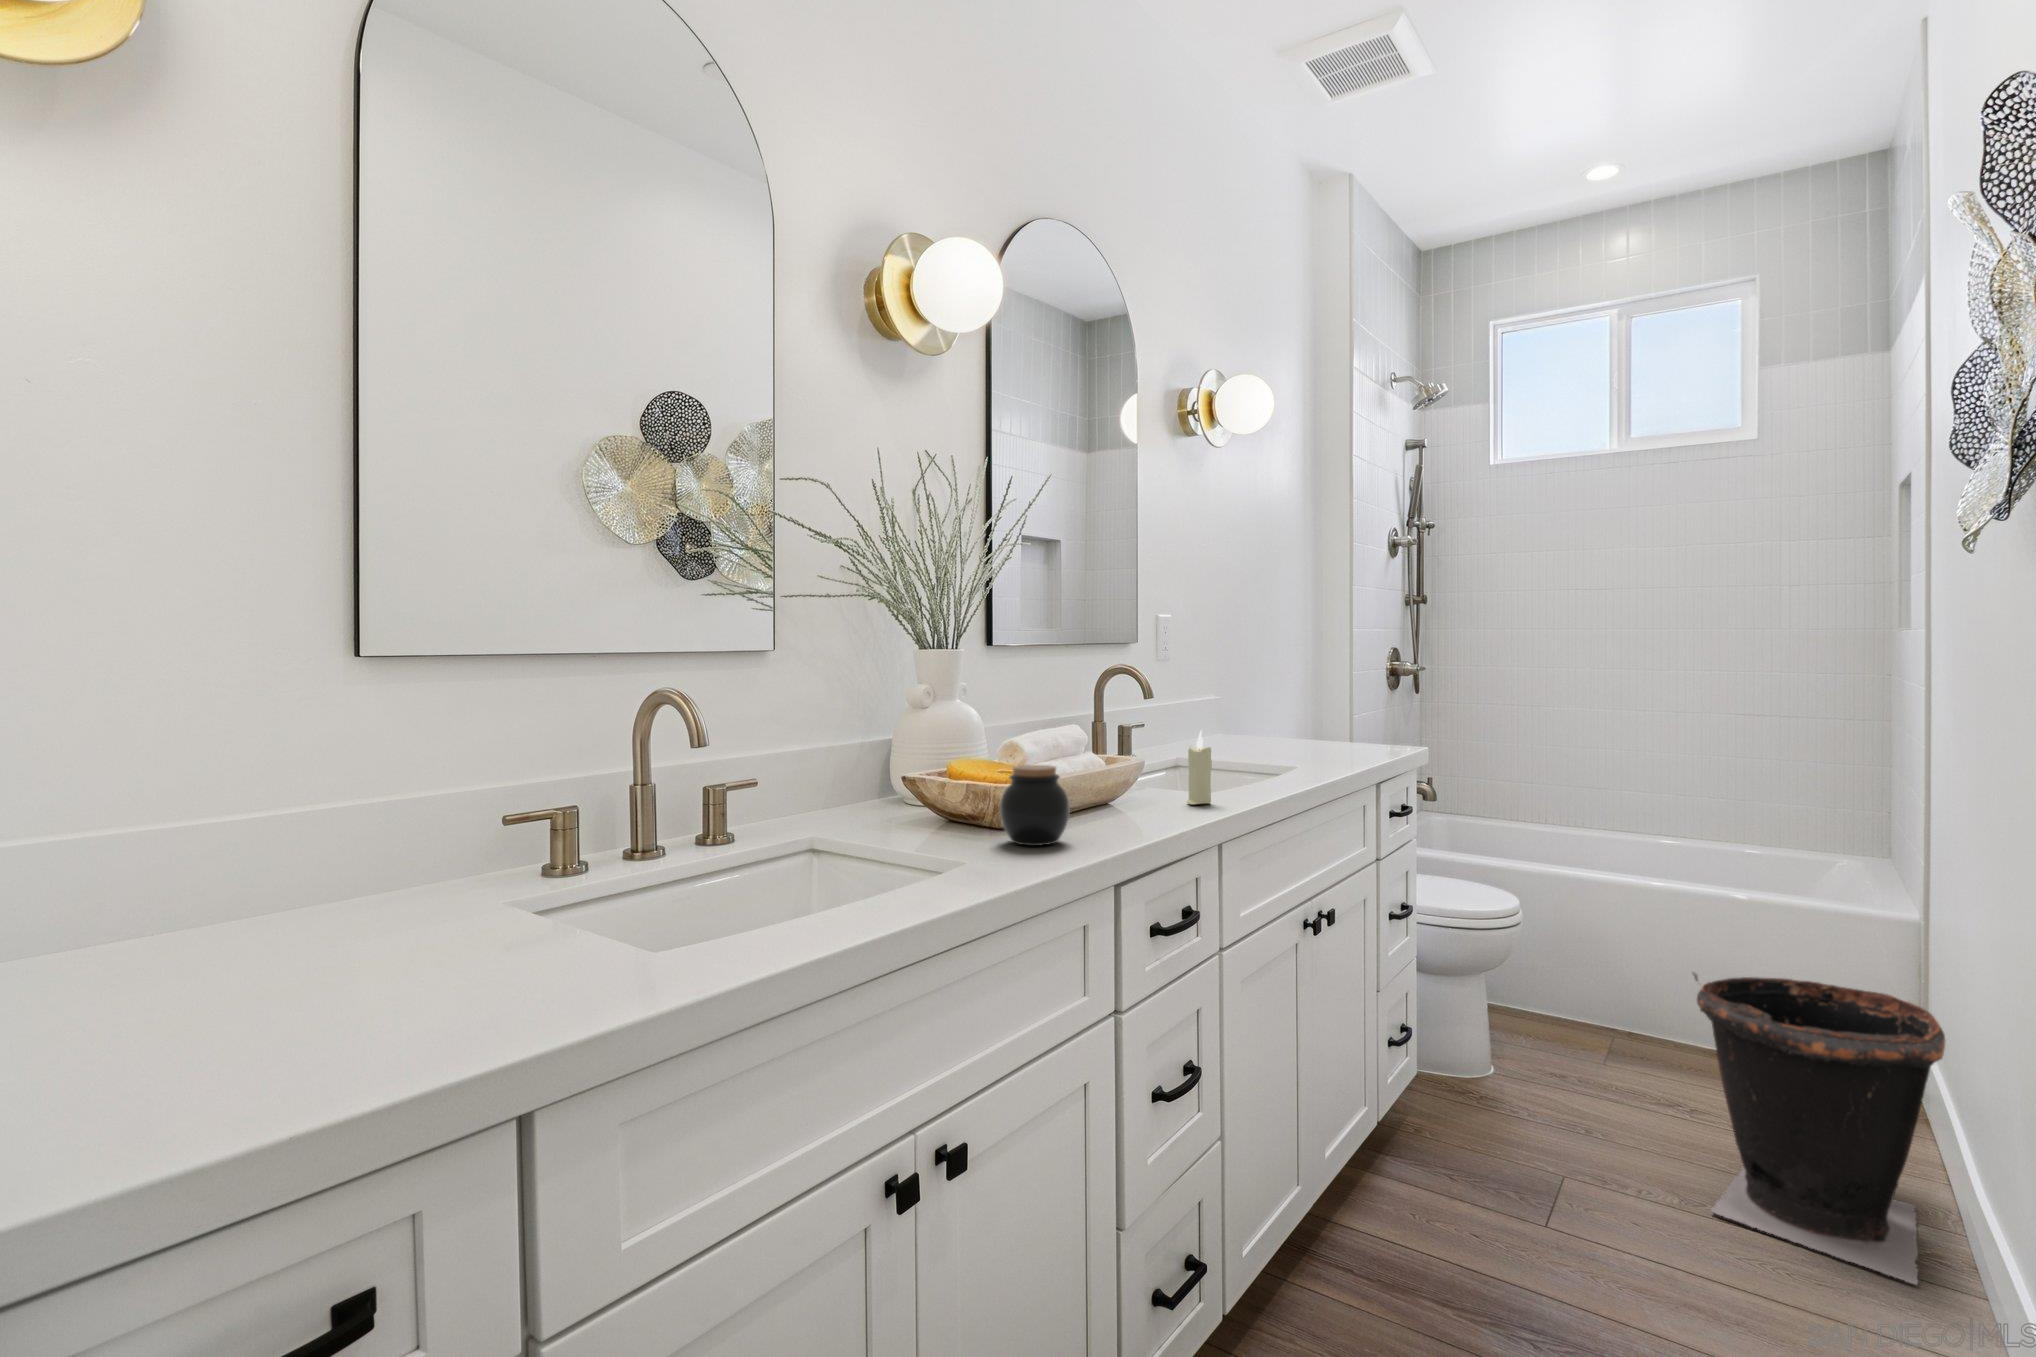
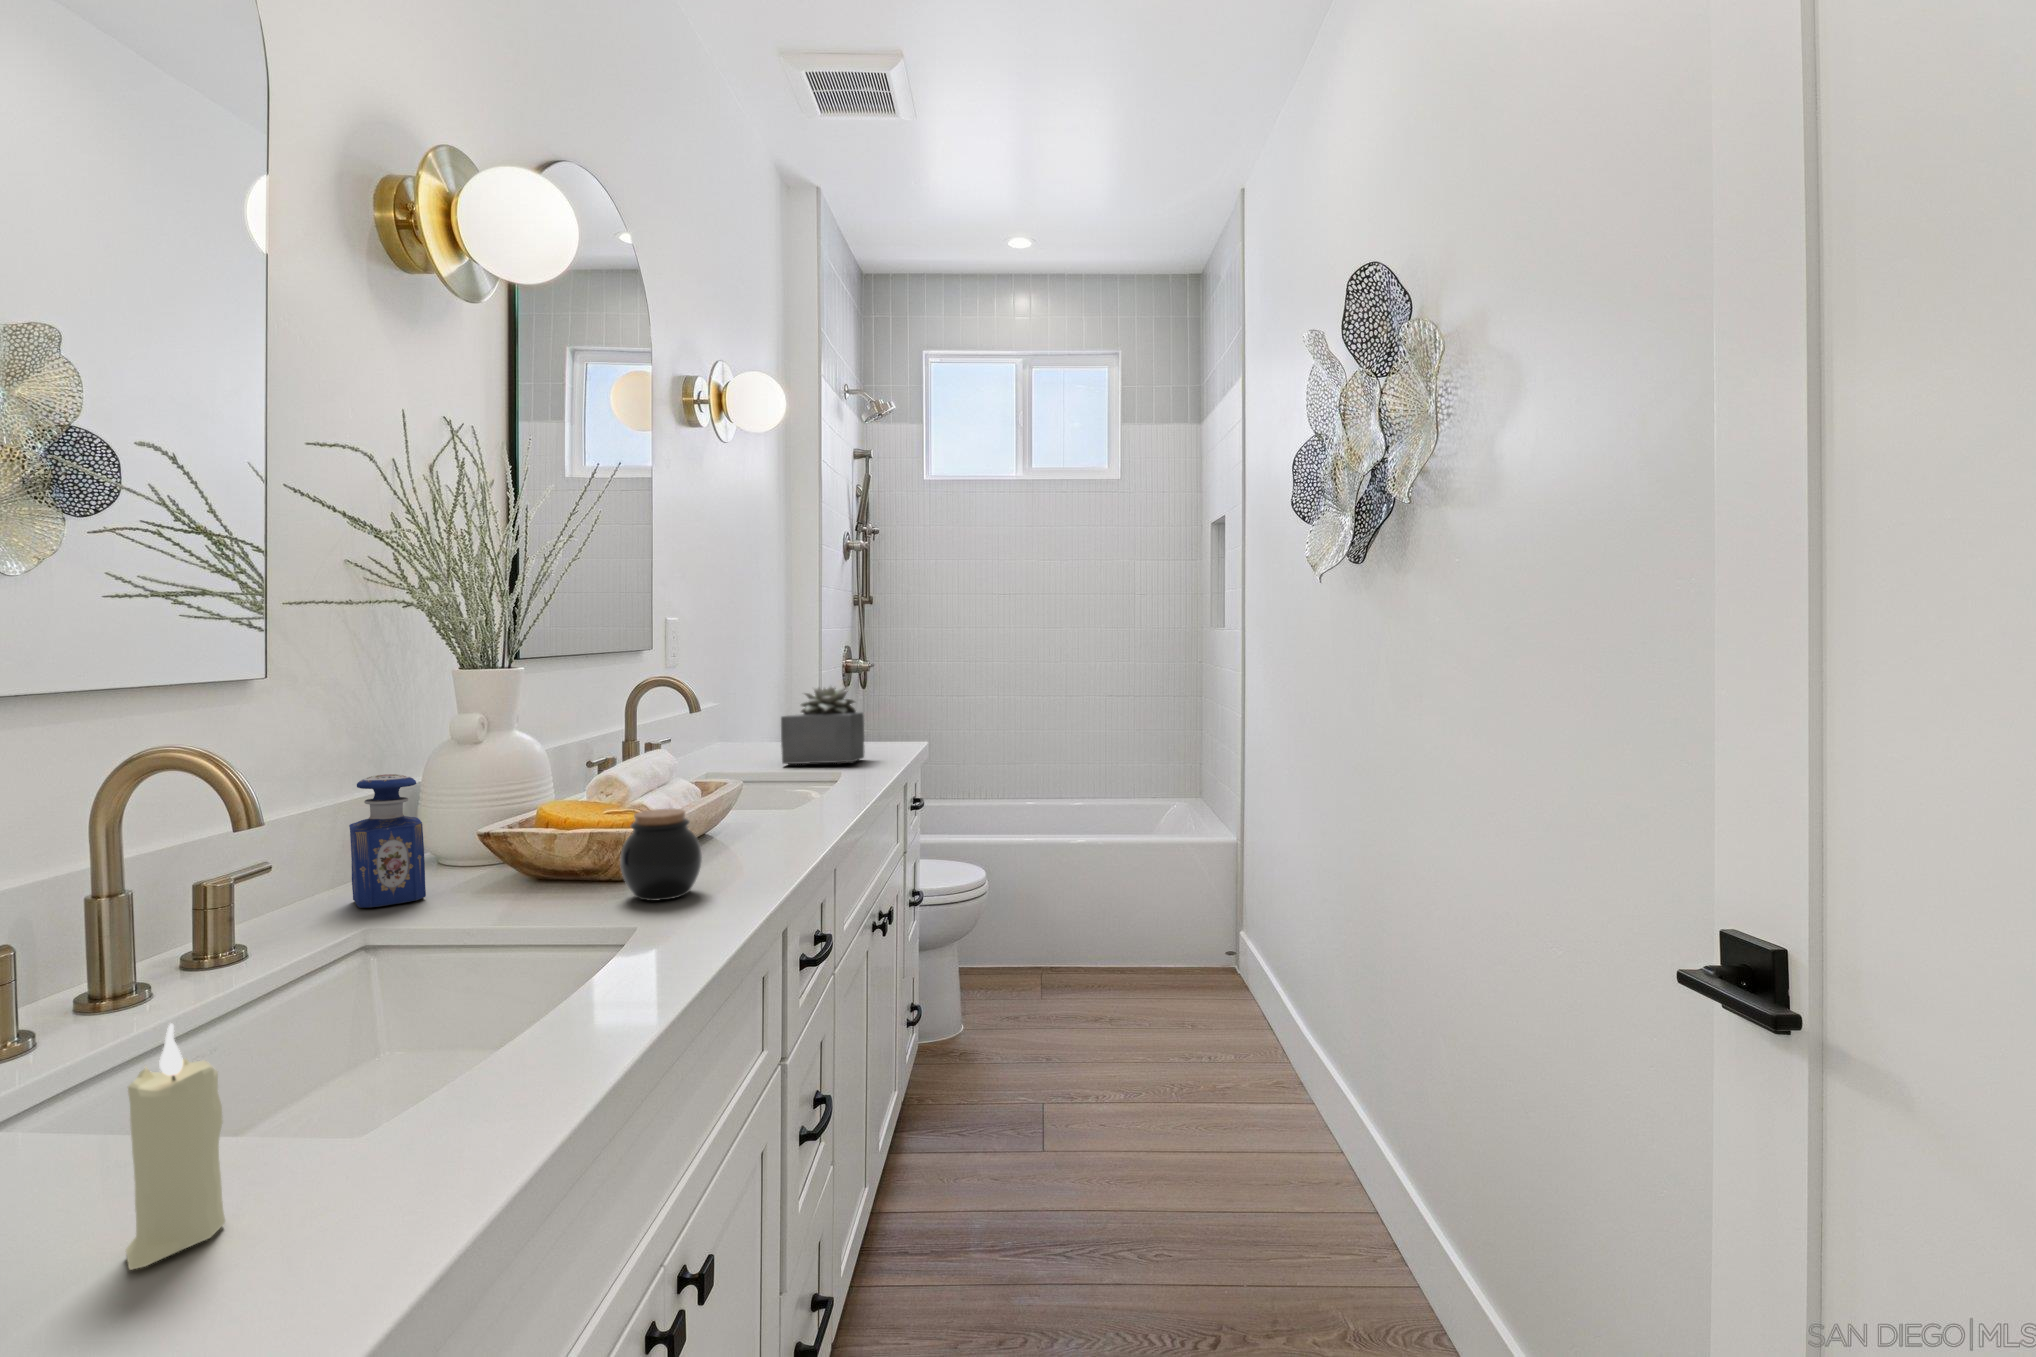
succulent plant: none [1259,678,1350,758] -> present [781,686,864,764]
perfume bottle: none [825,721,875,824] -> present [349,774,426,908]
candle: present [1187,730,1212,804] -> present [126,1024,225,1270]
waste bin: present [1693,972,1945,1285] -> none [1130,904,1286,1113]

